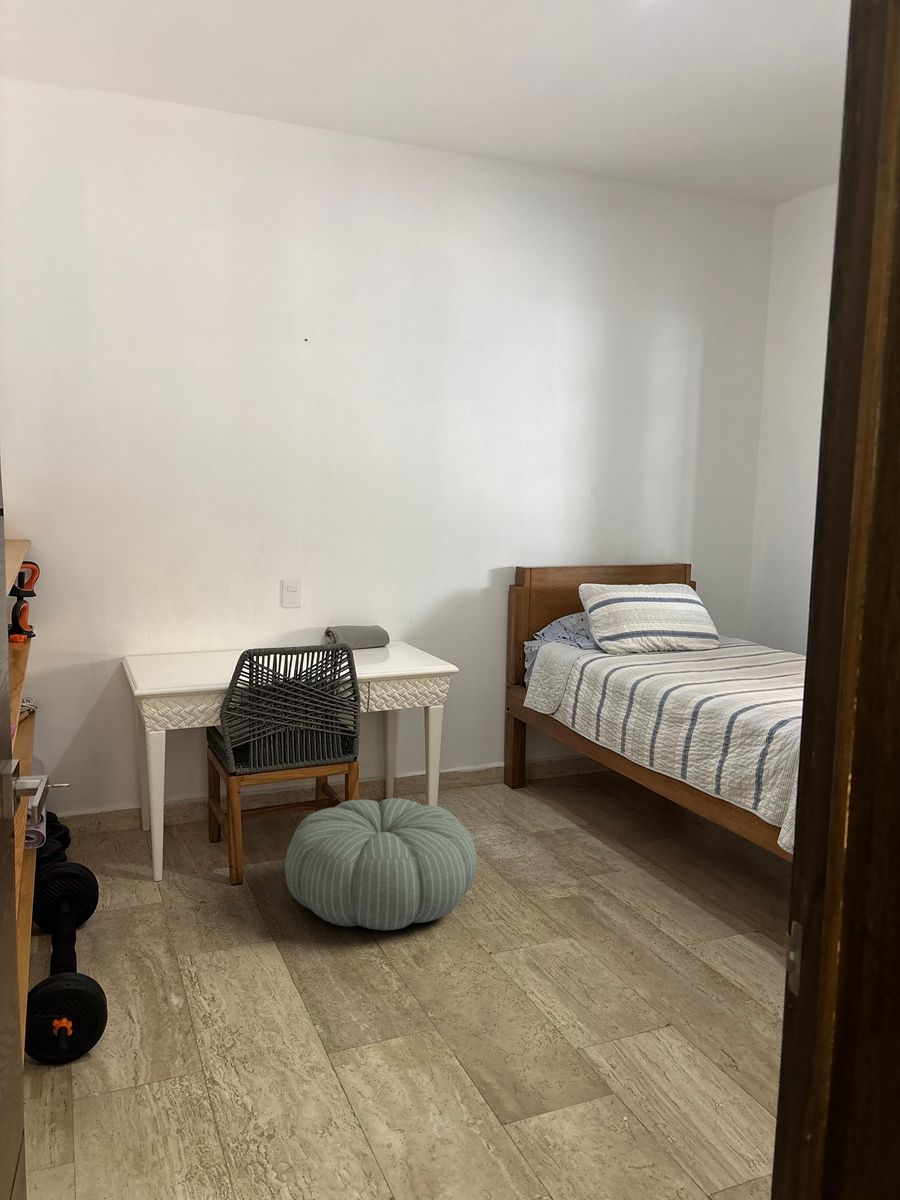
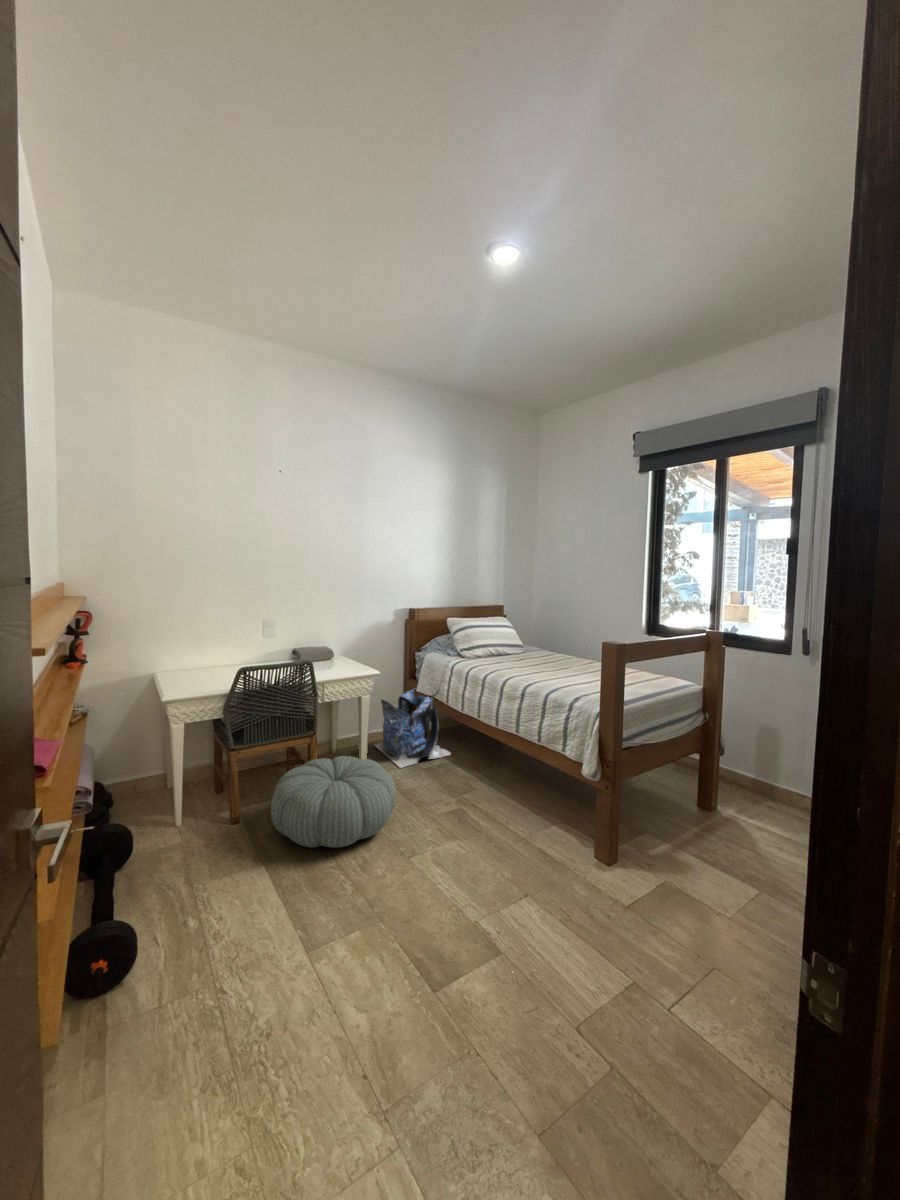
backpack: none [453,702,582,829] -> present [374,690,451,768]

